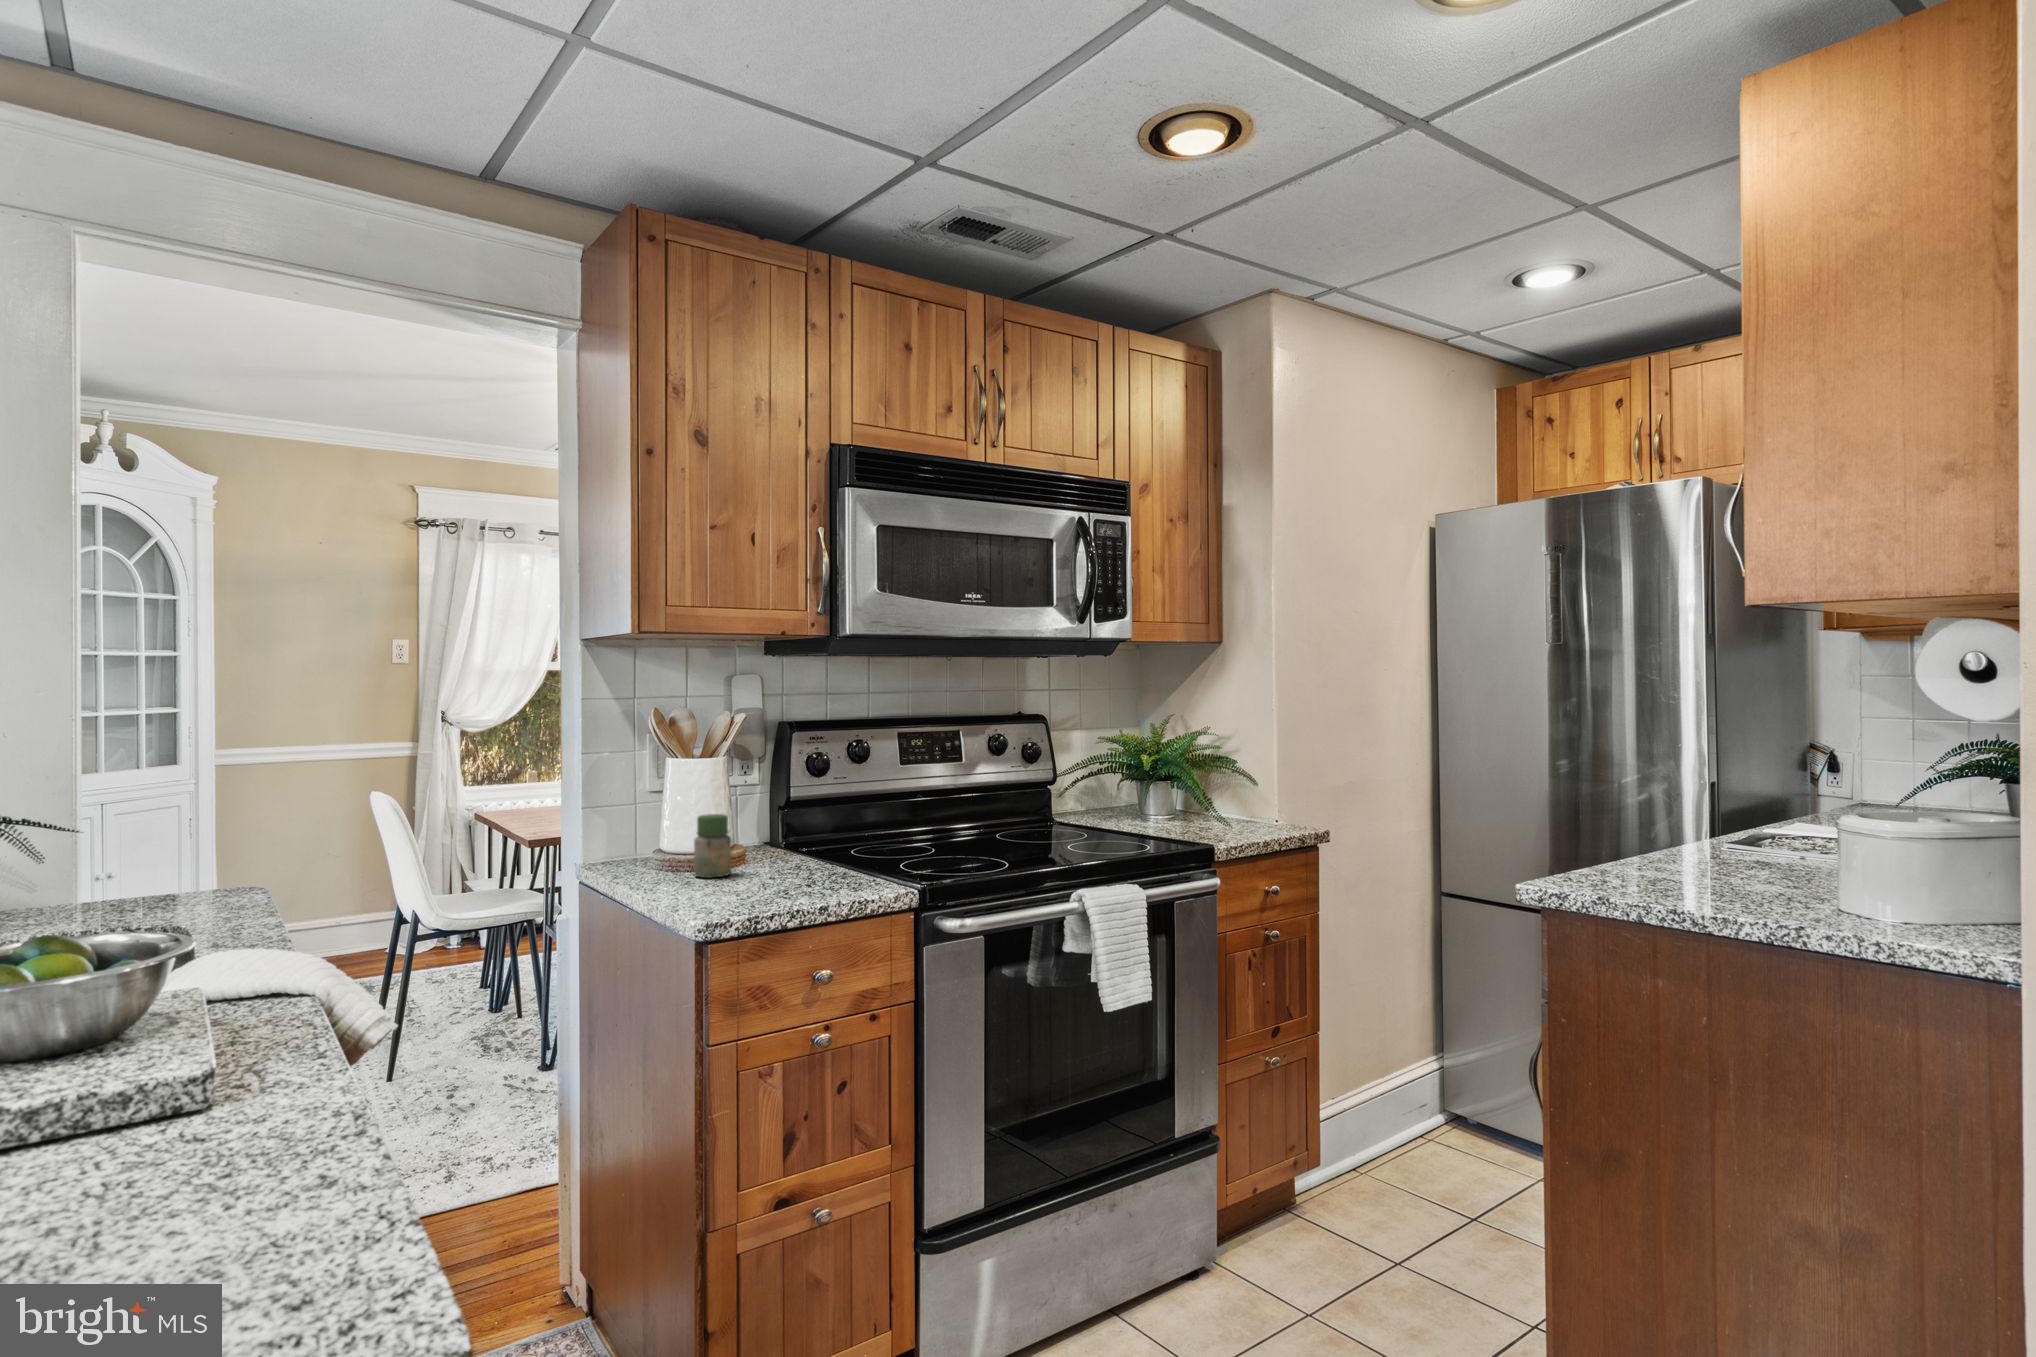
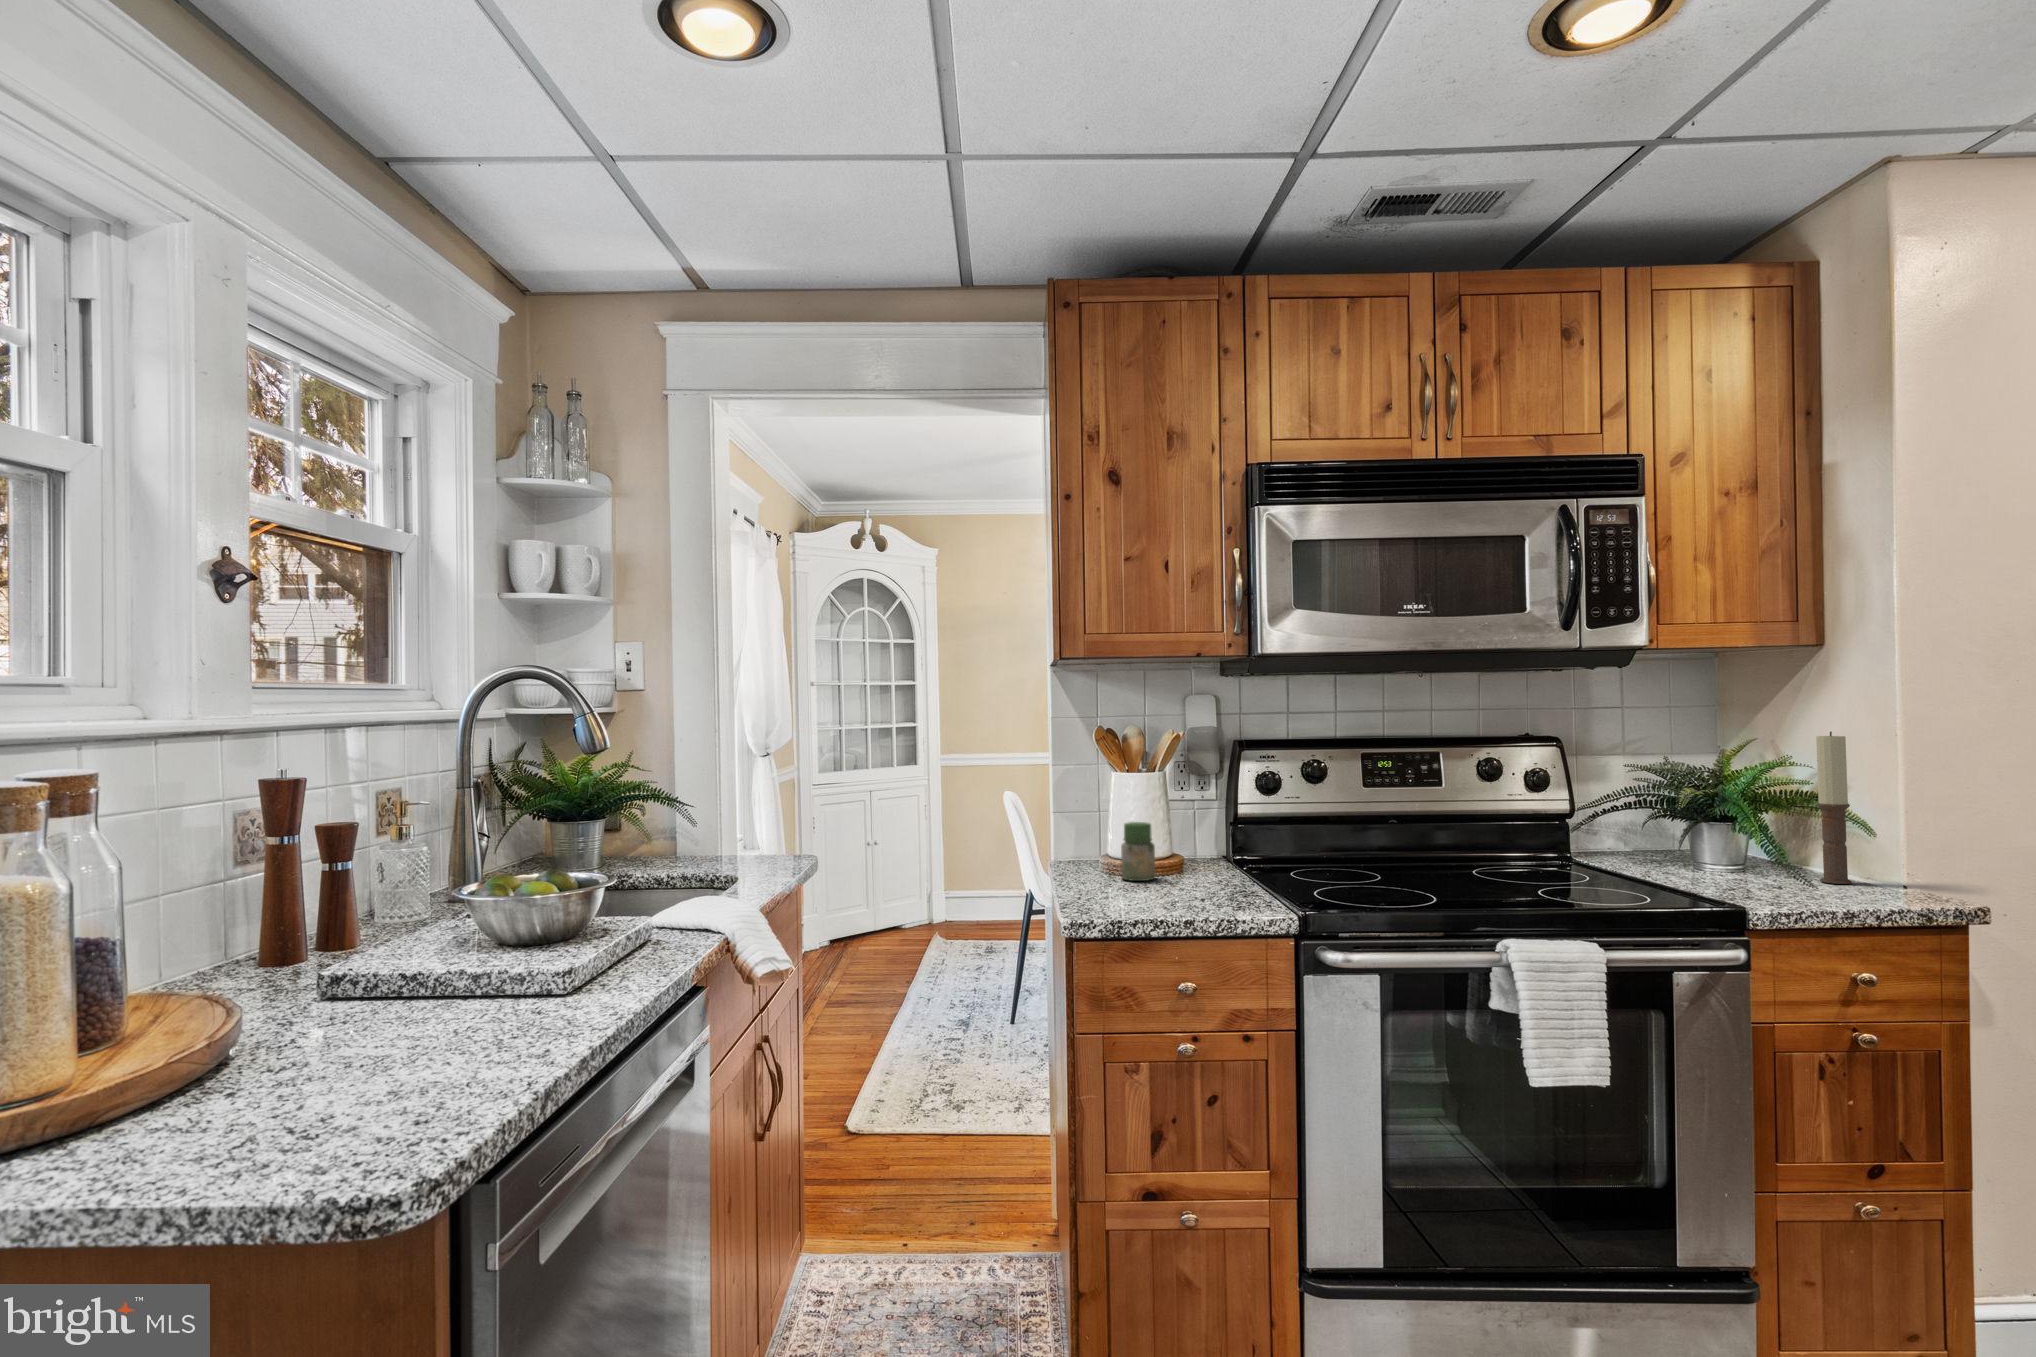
candle: none [1237,710,1257,826] -> present [1816,732,1852,884]

